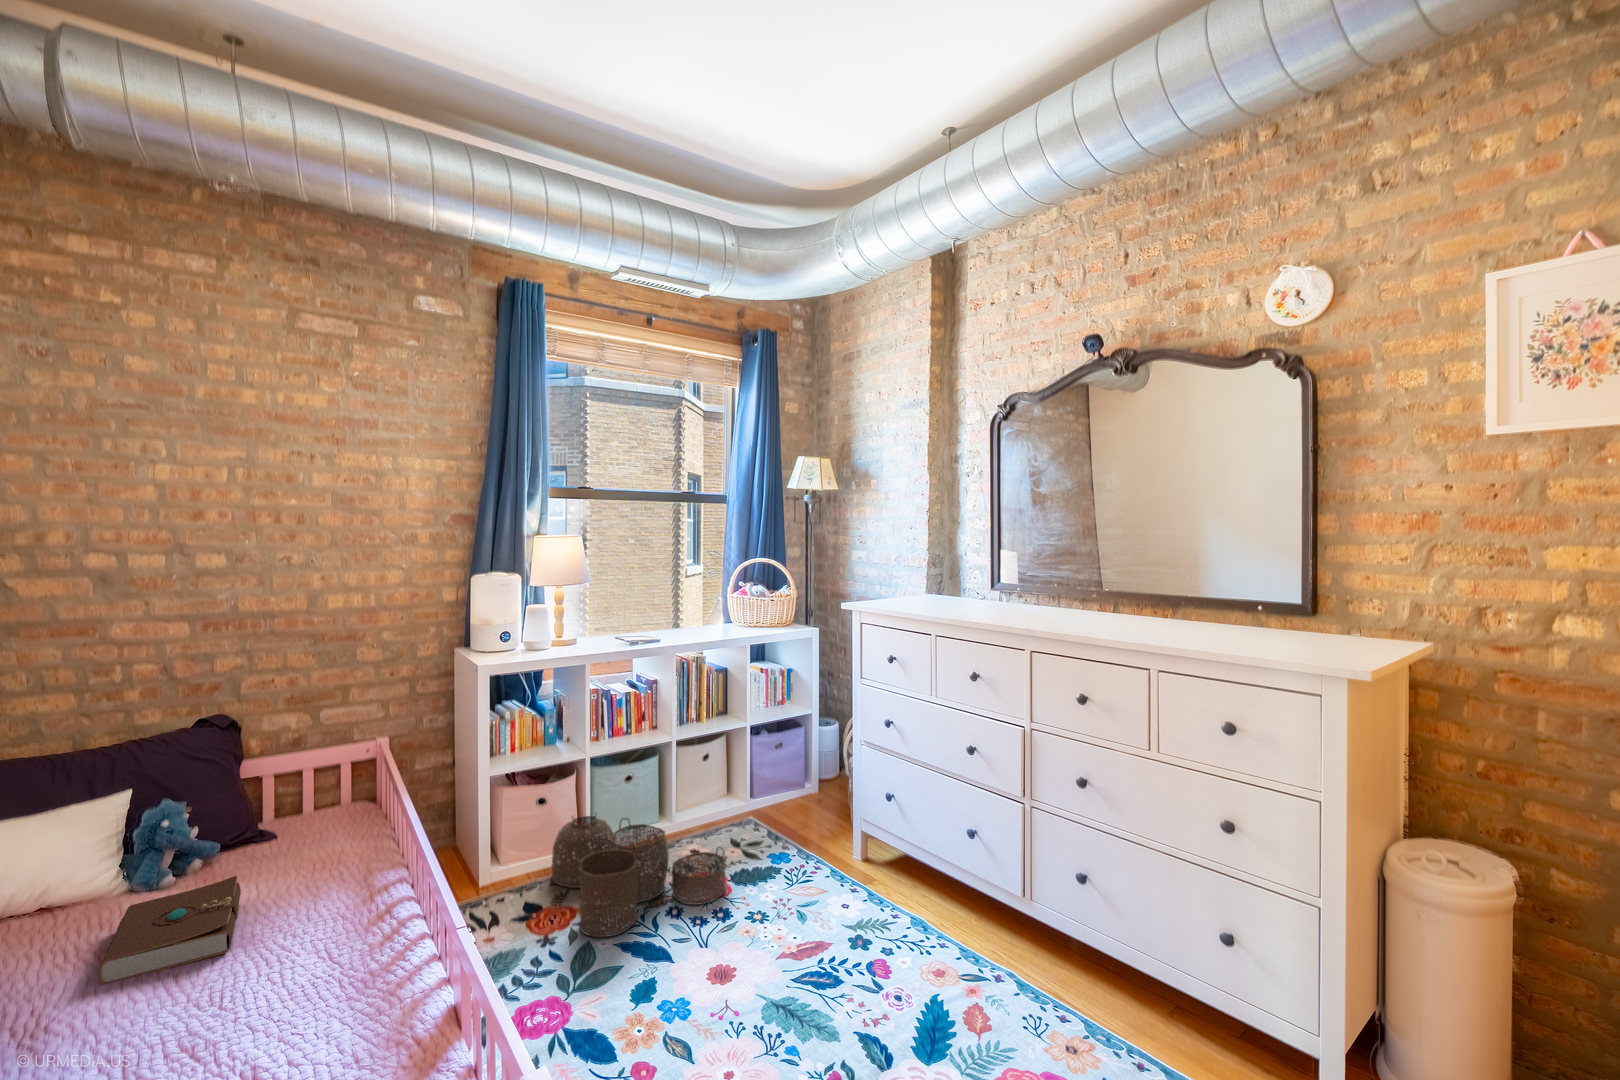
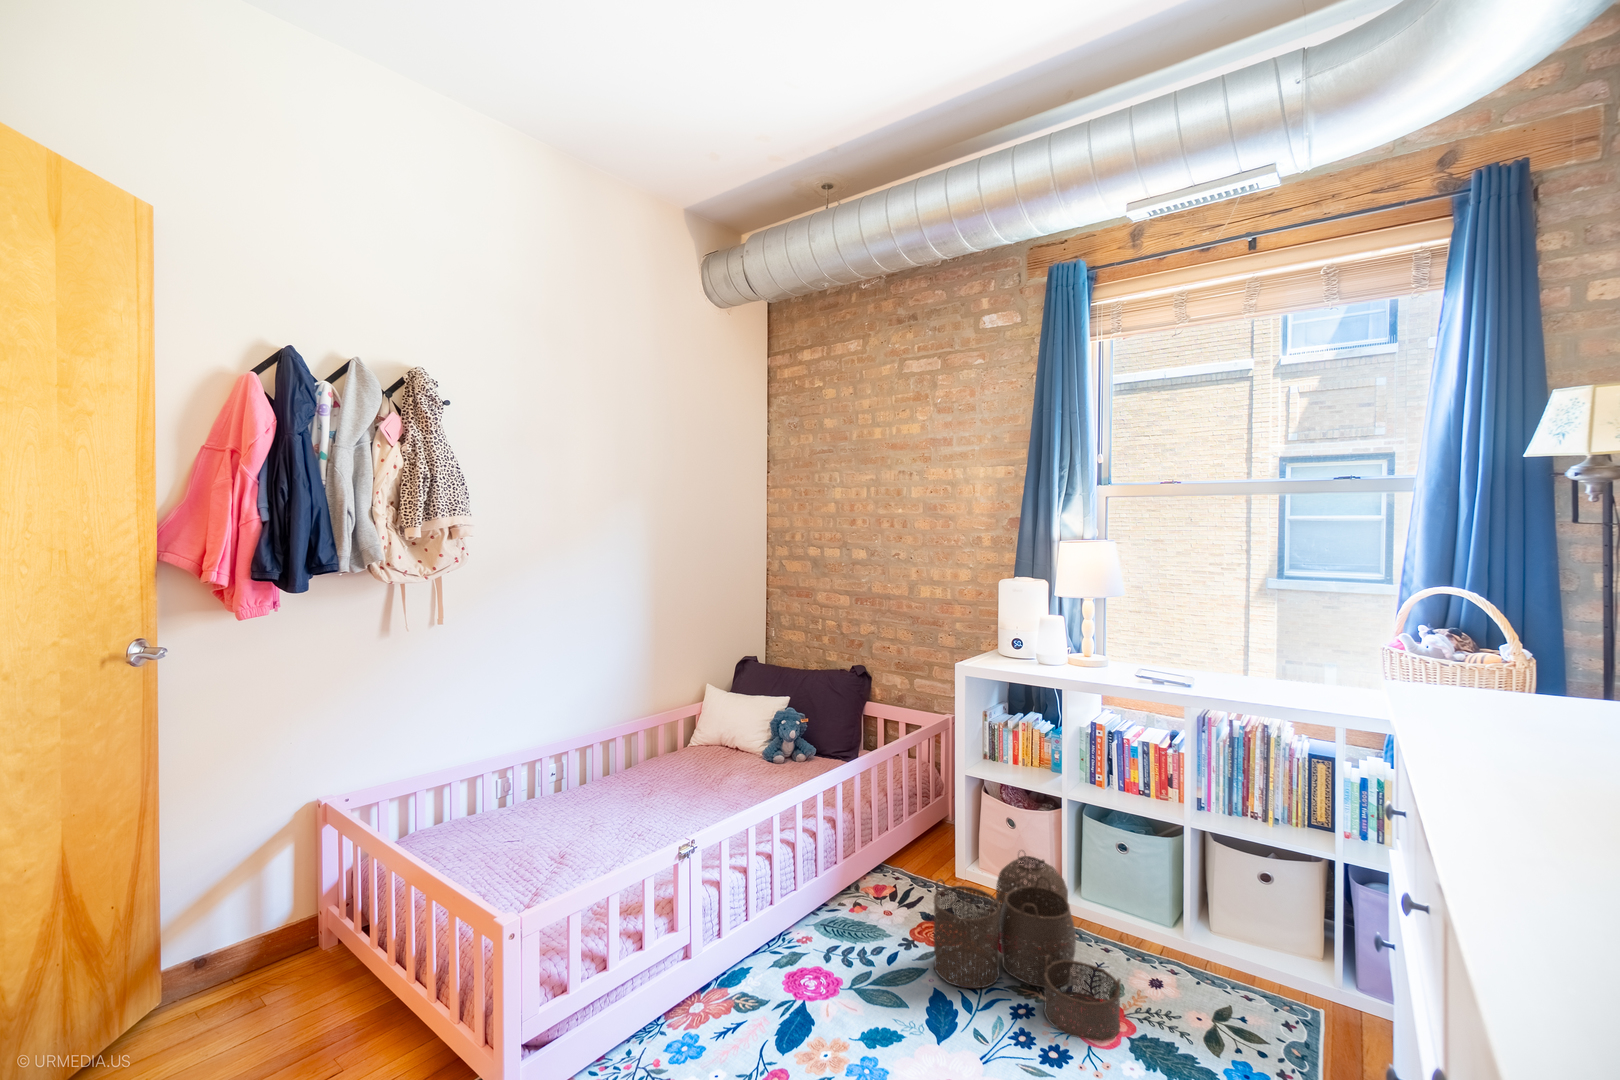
book: present [99,876,241,984] -> none [661,756,753,798]

